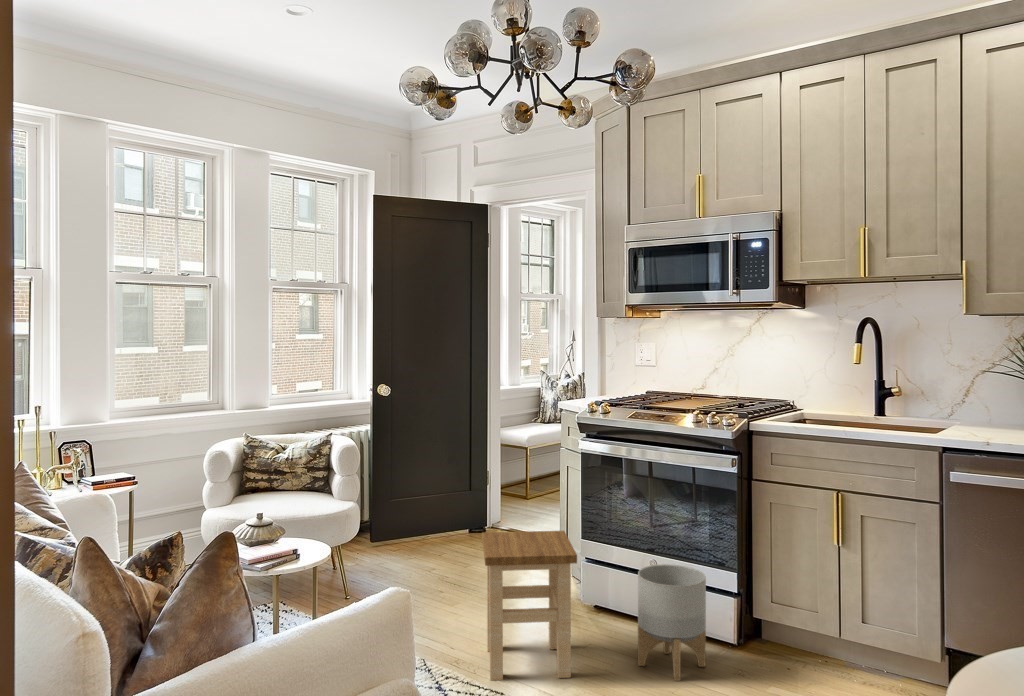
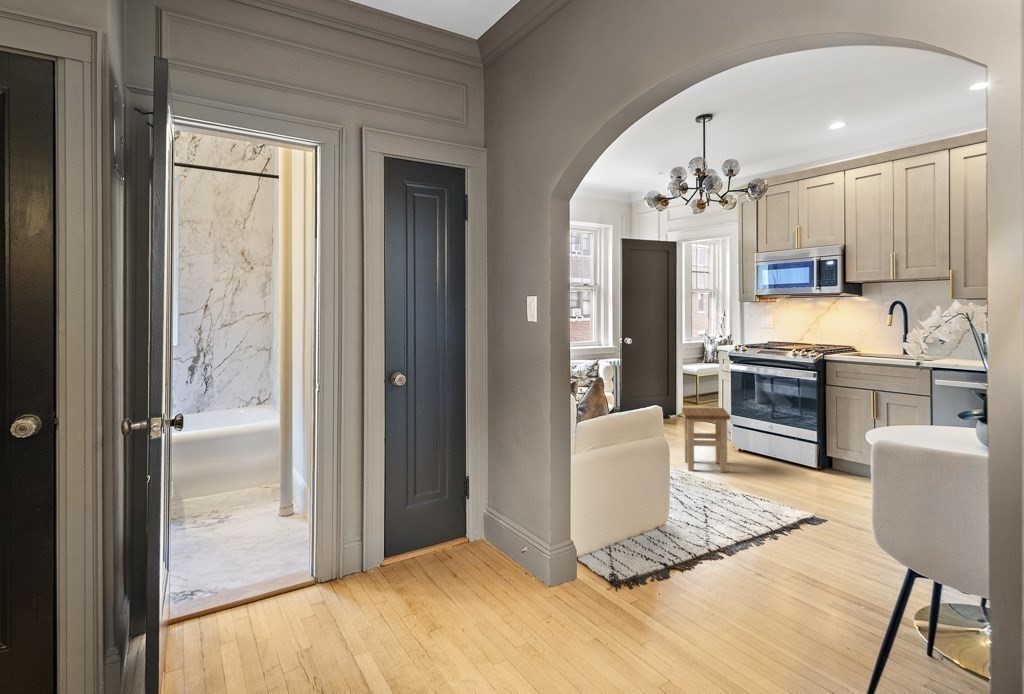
planter: present [638,564,706,681] -> none [762,425,798,477]

